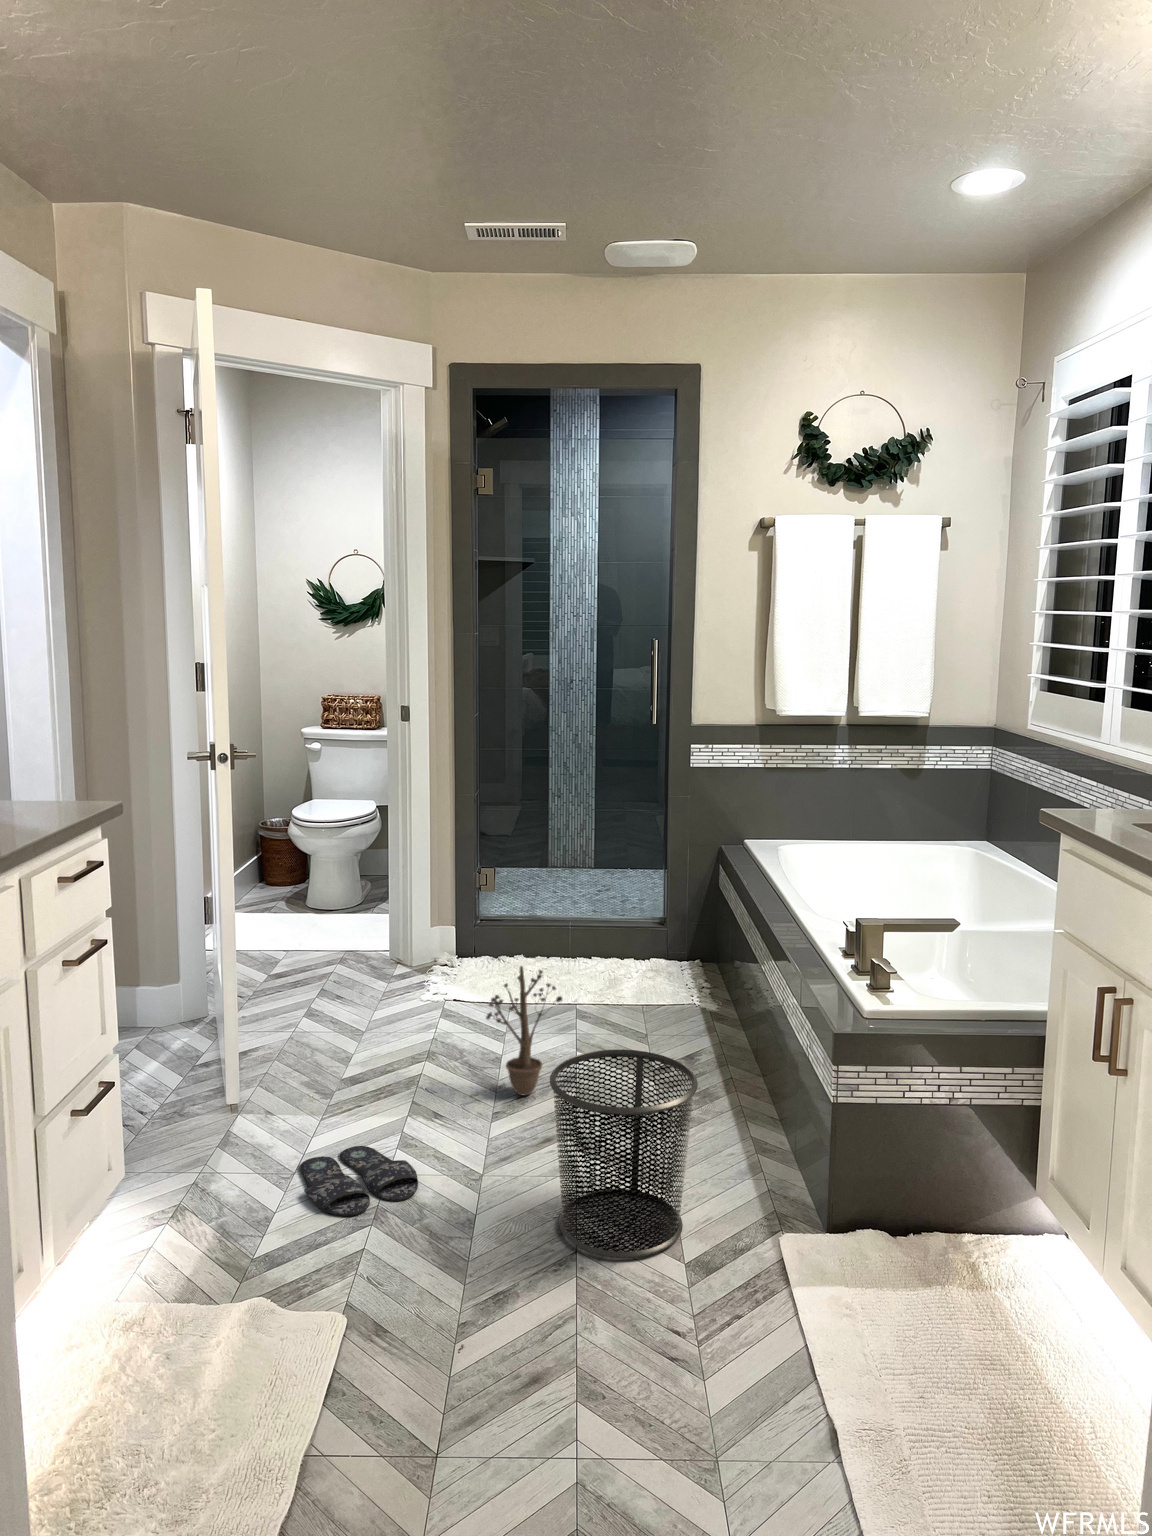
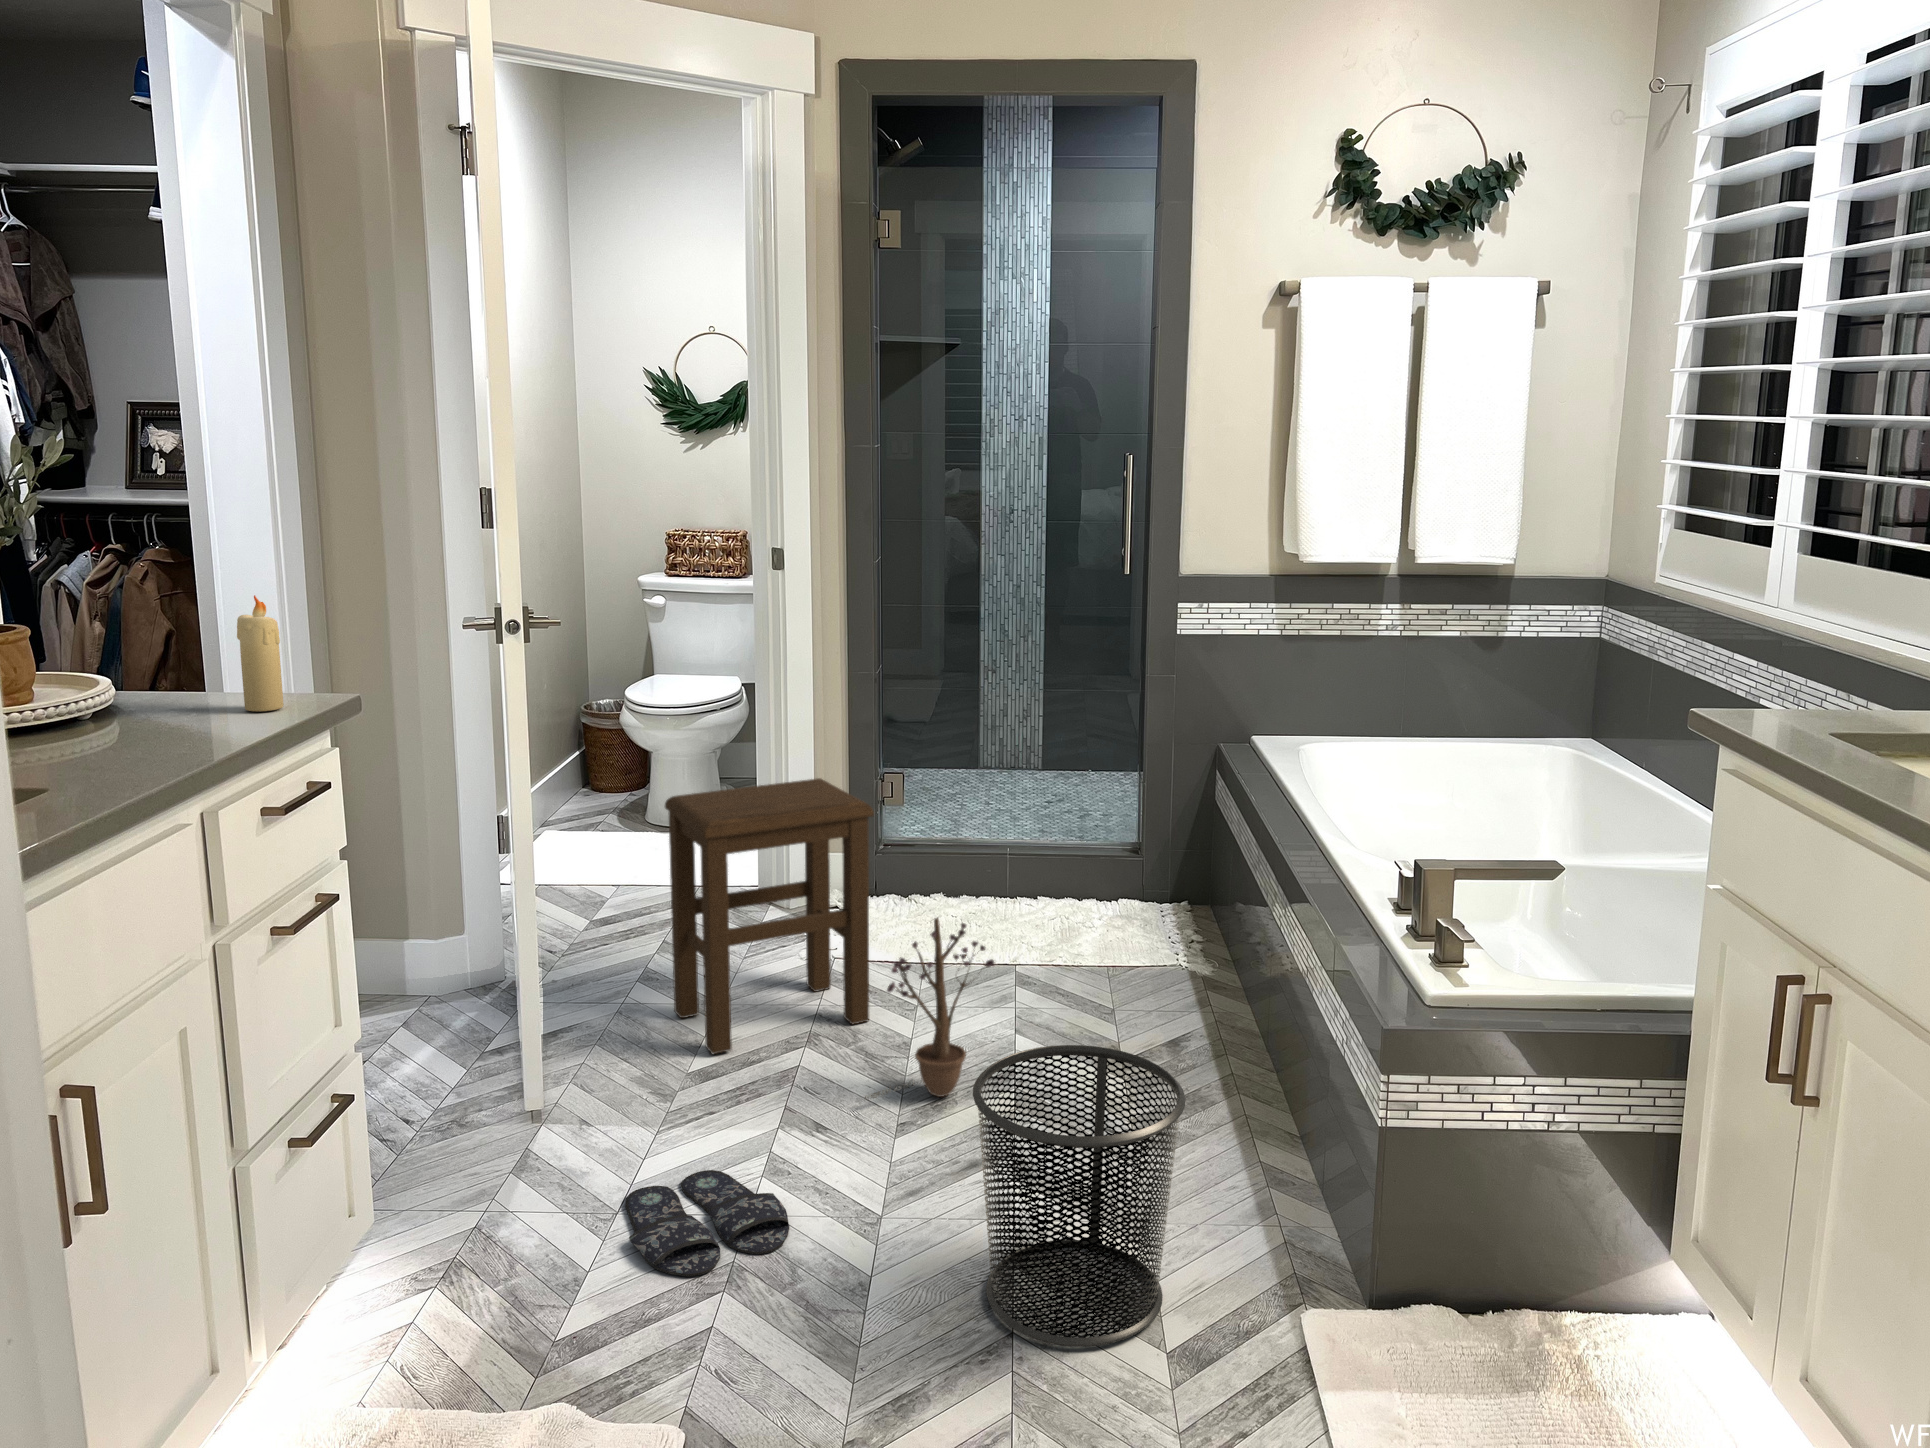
candle: none [41,732,71,813] -> present [237,595,284,711]
stool: none [324,870,475,1068] -> present [665,778,874,1054]

